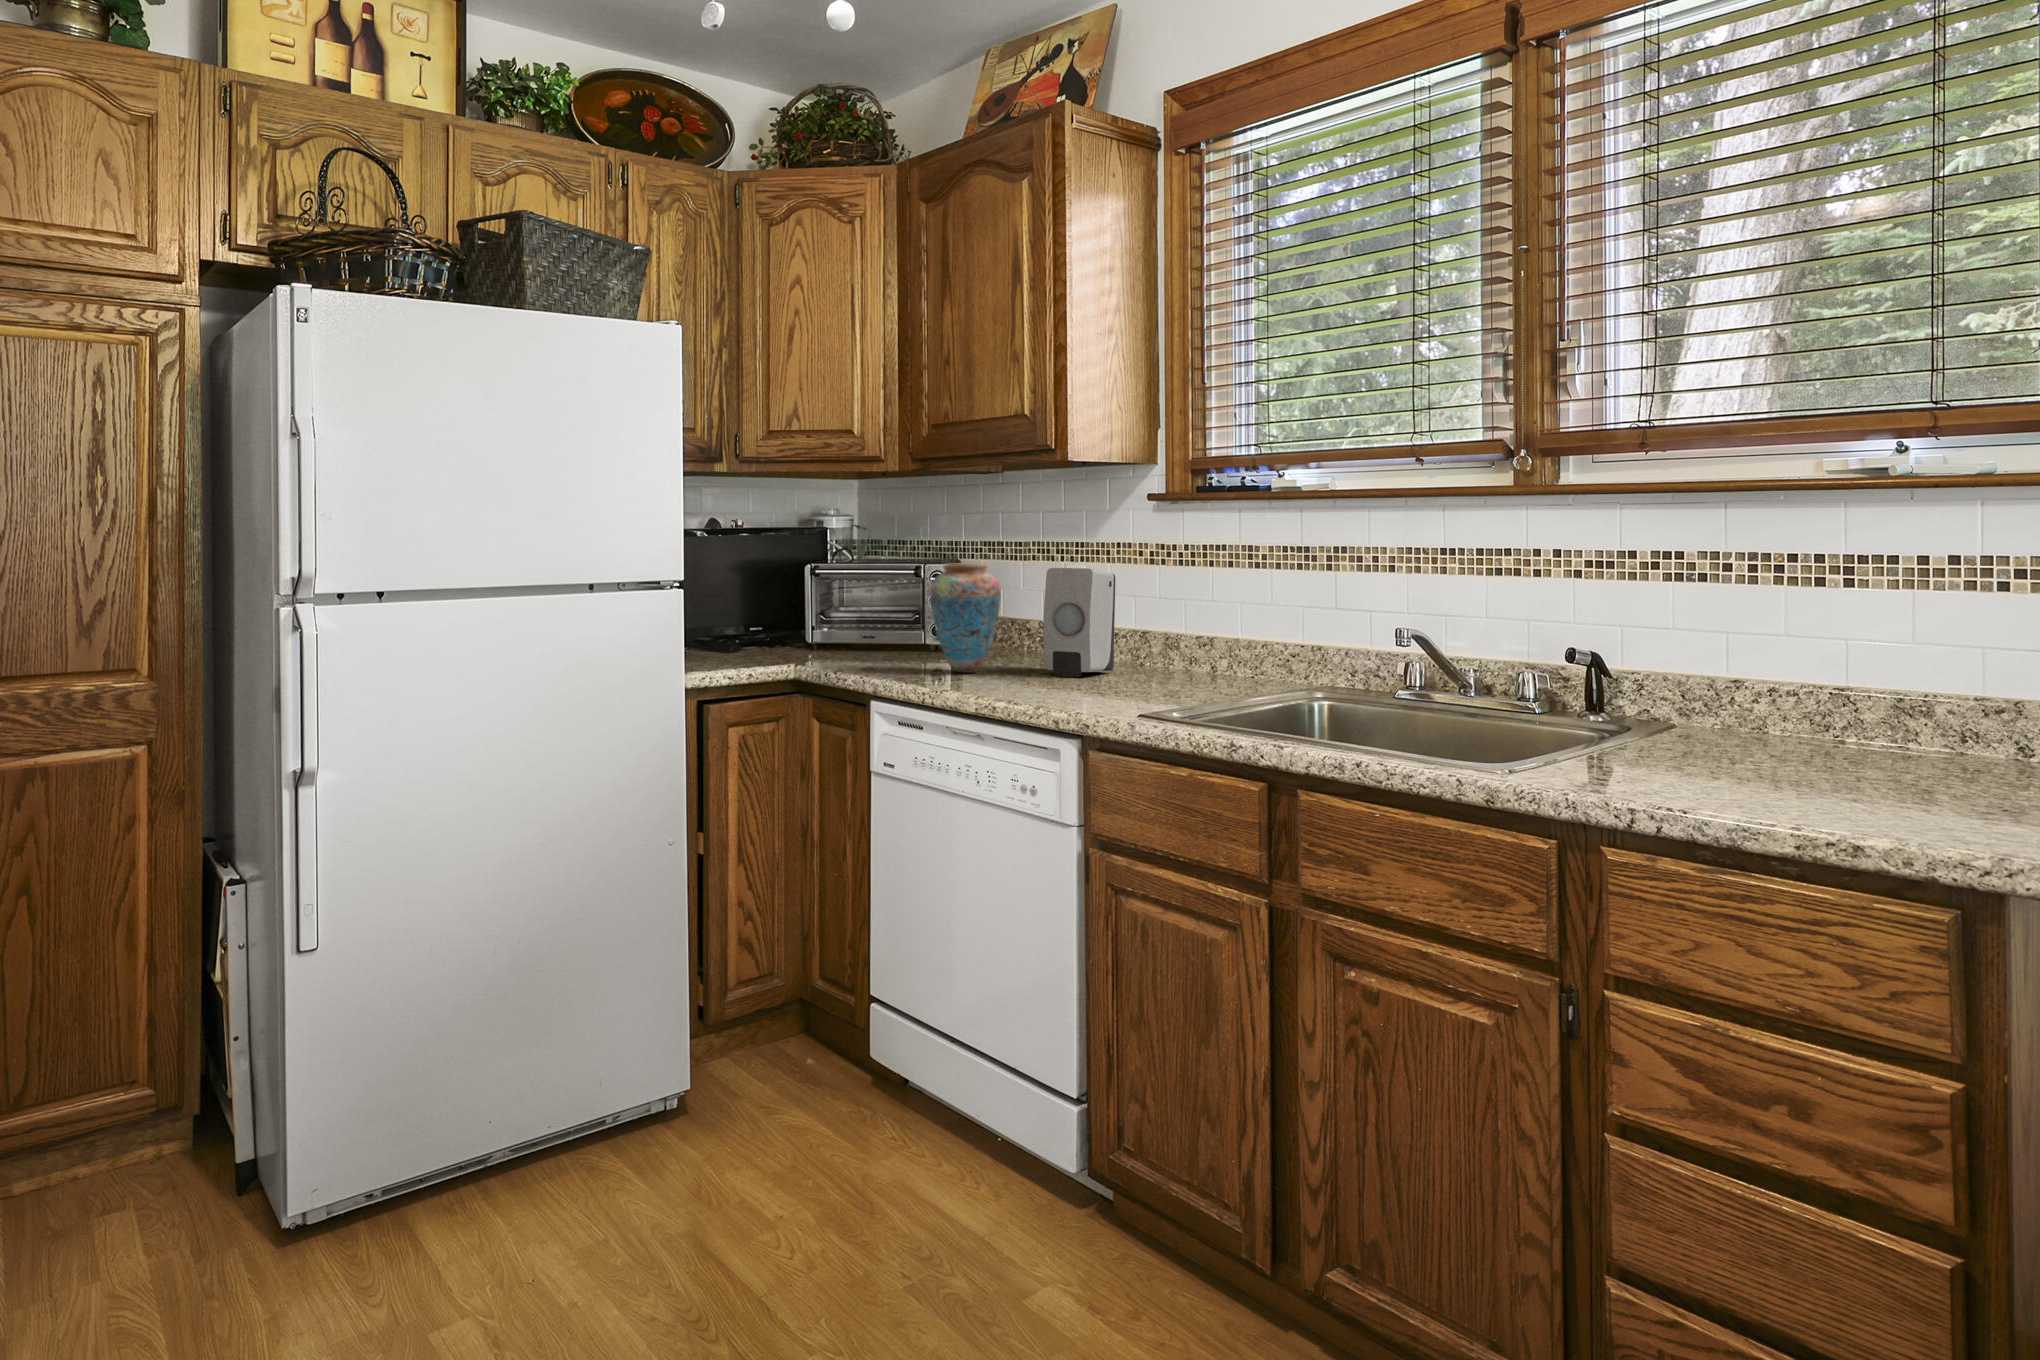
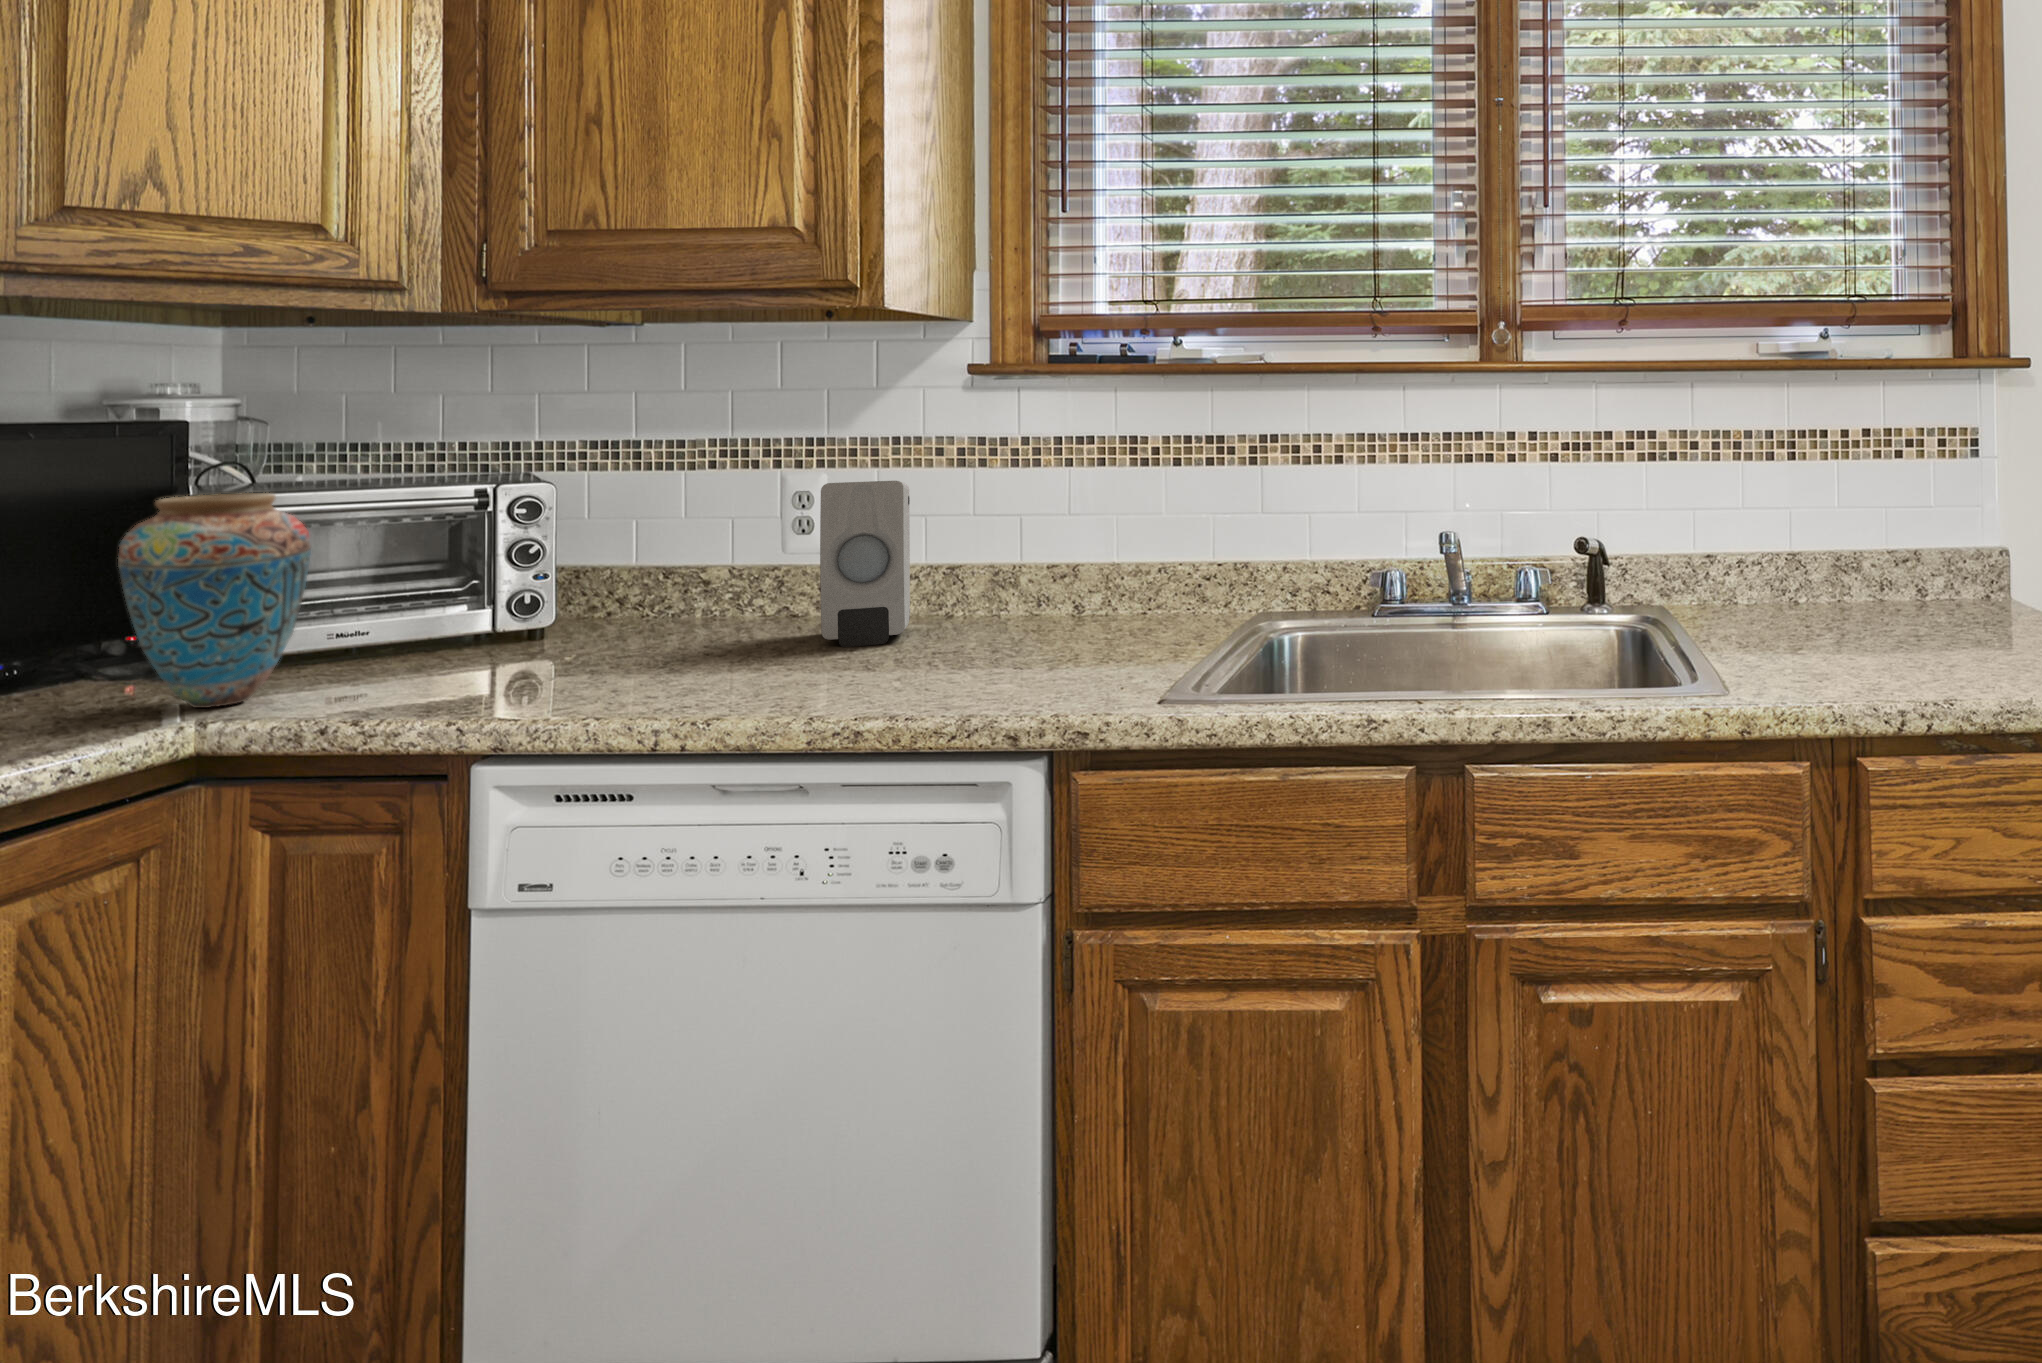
vase: present [930,563,1001,673] -> present [118,493,311,708]

